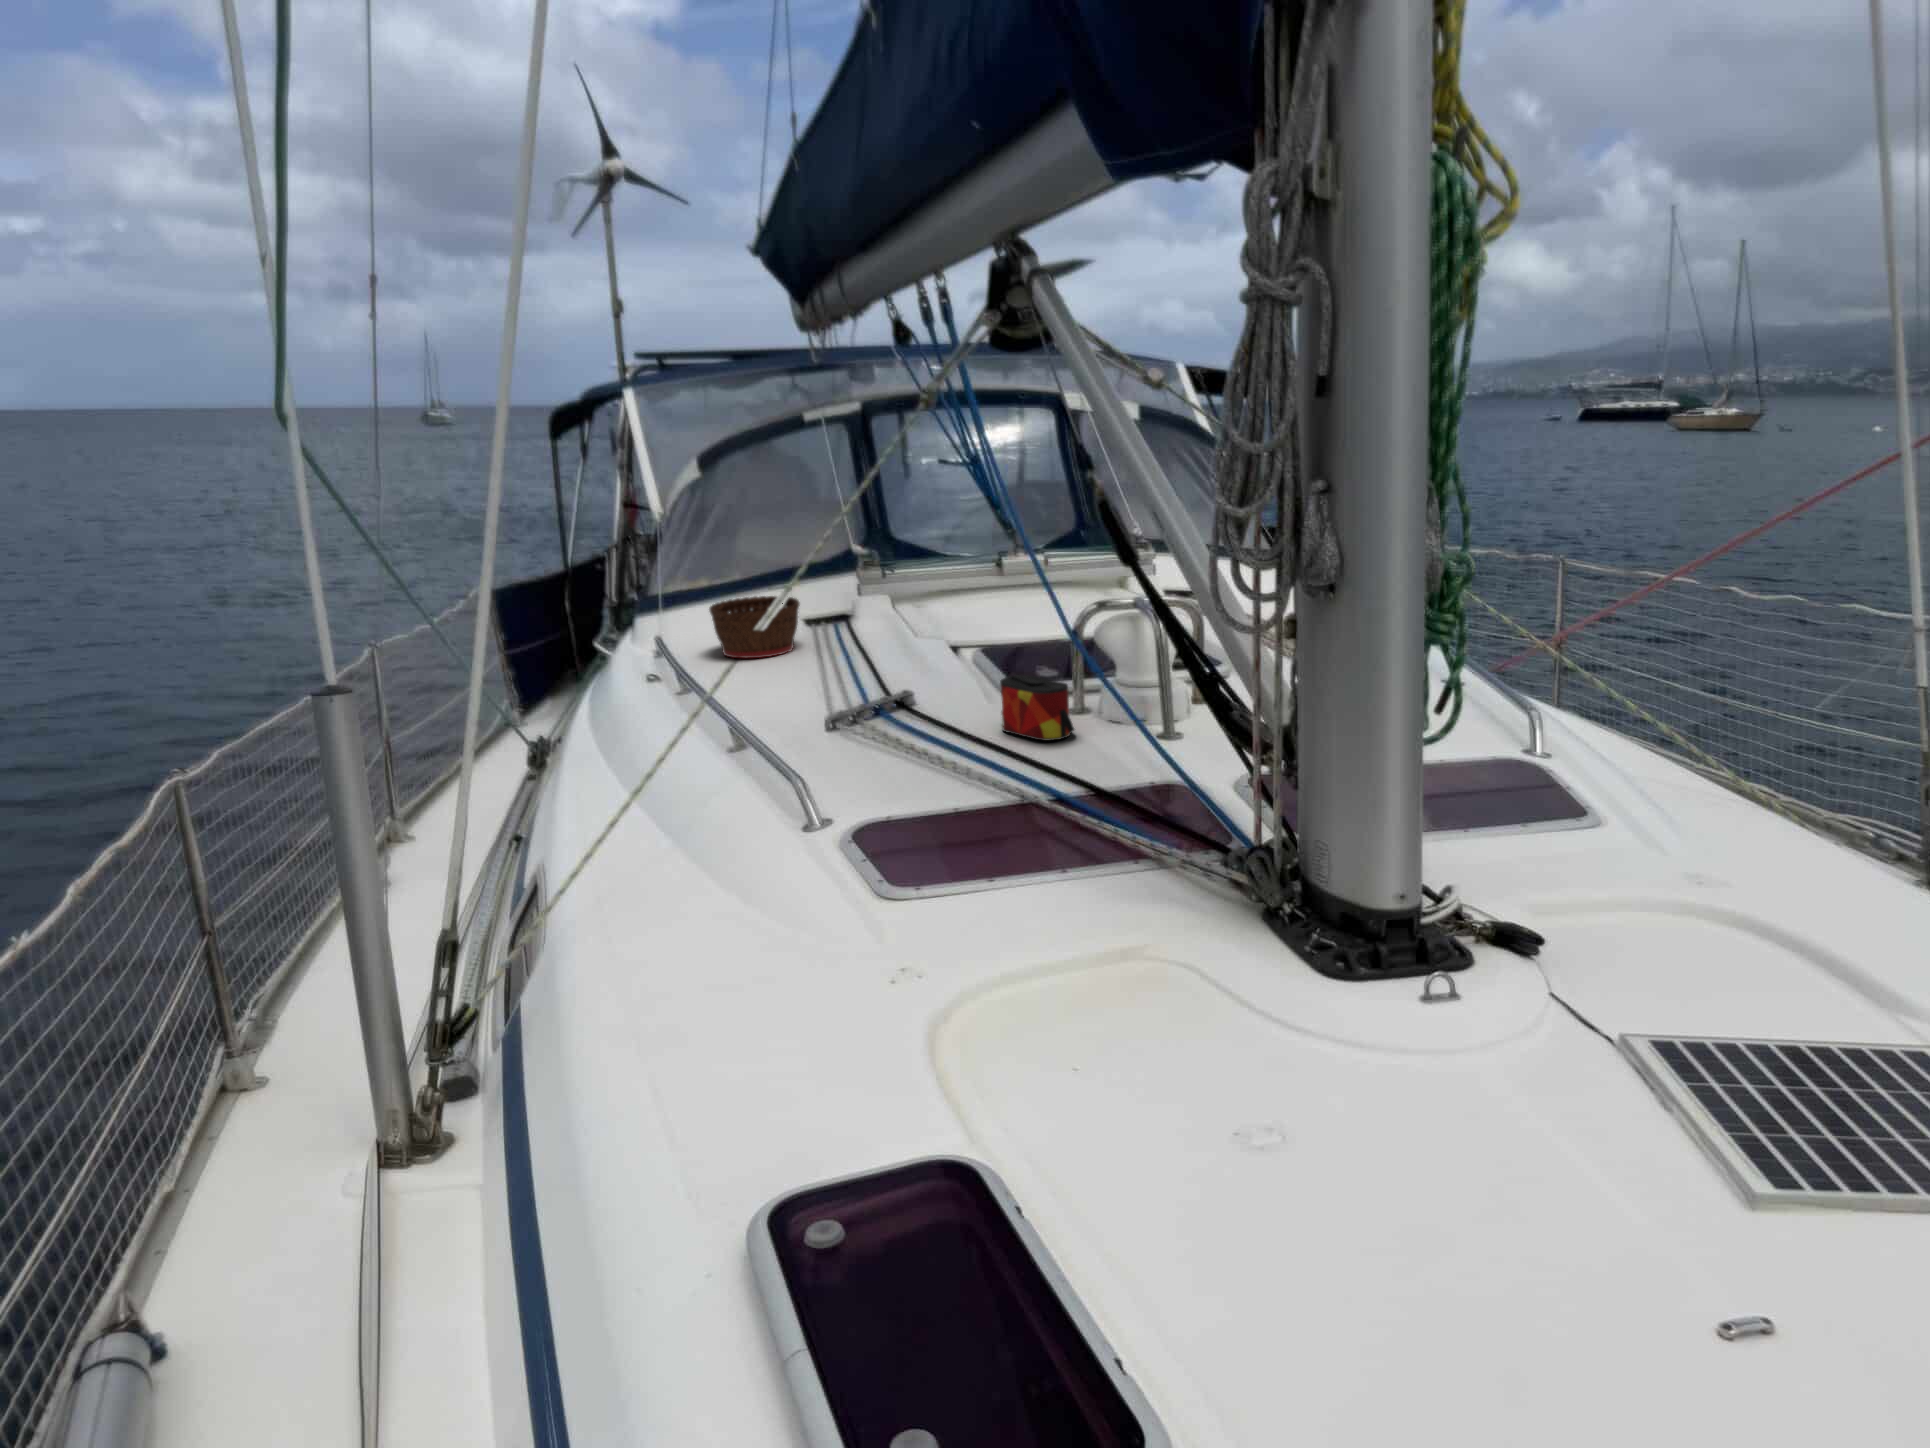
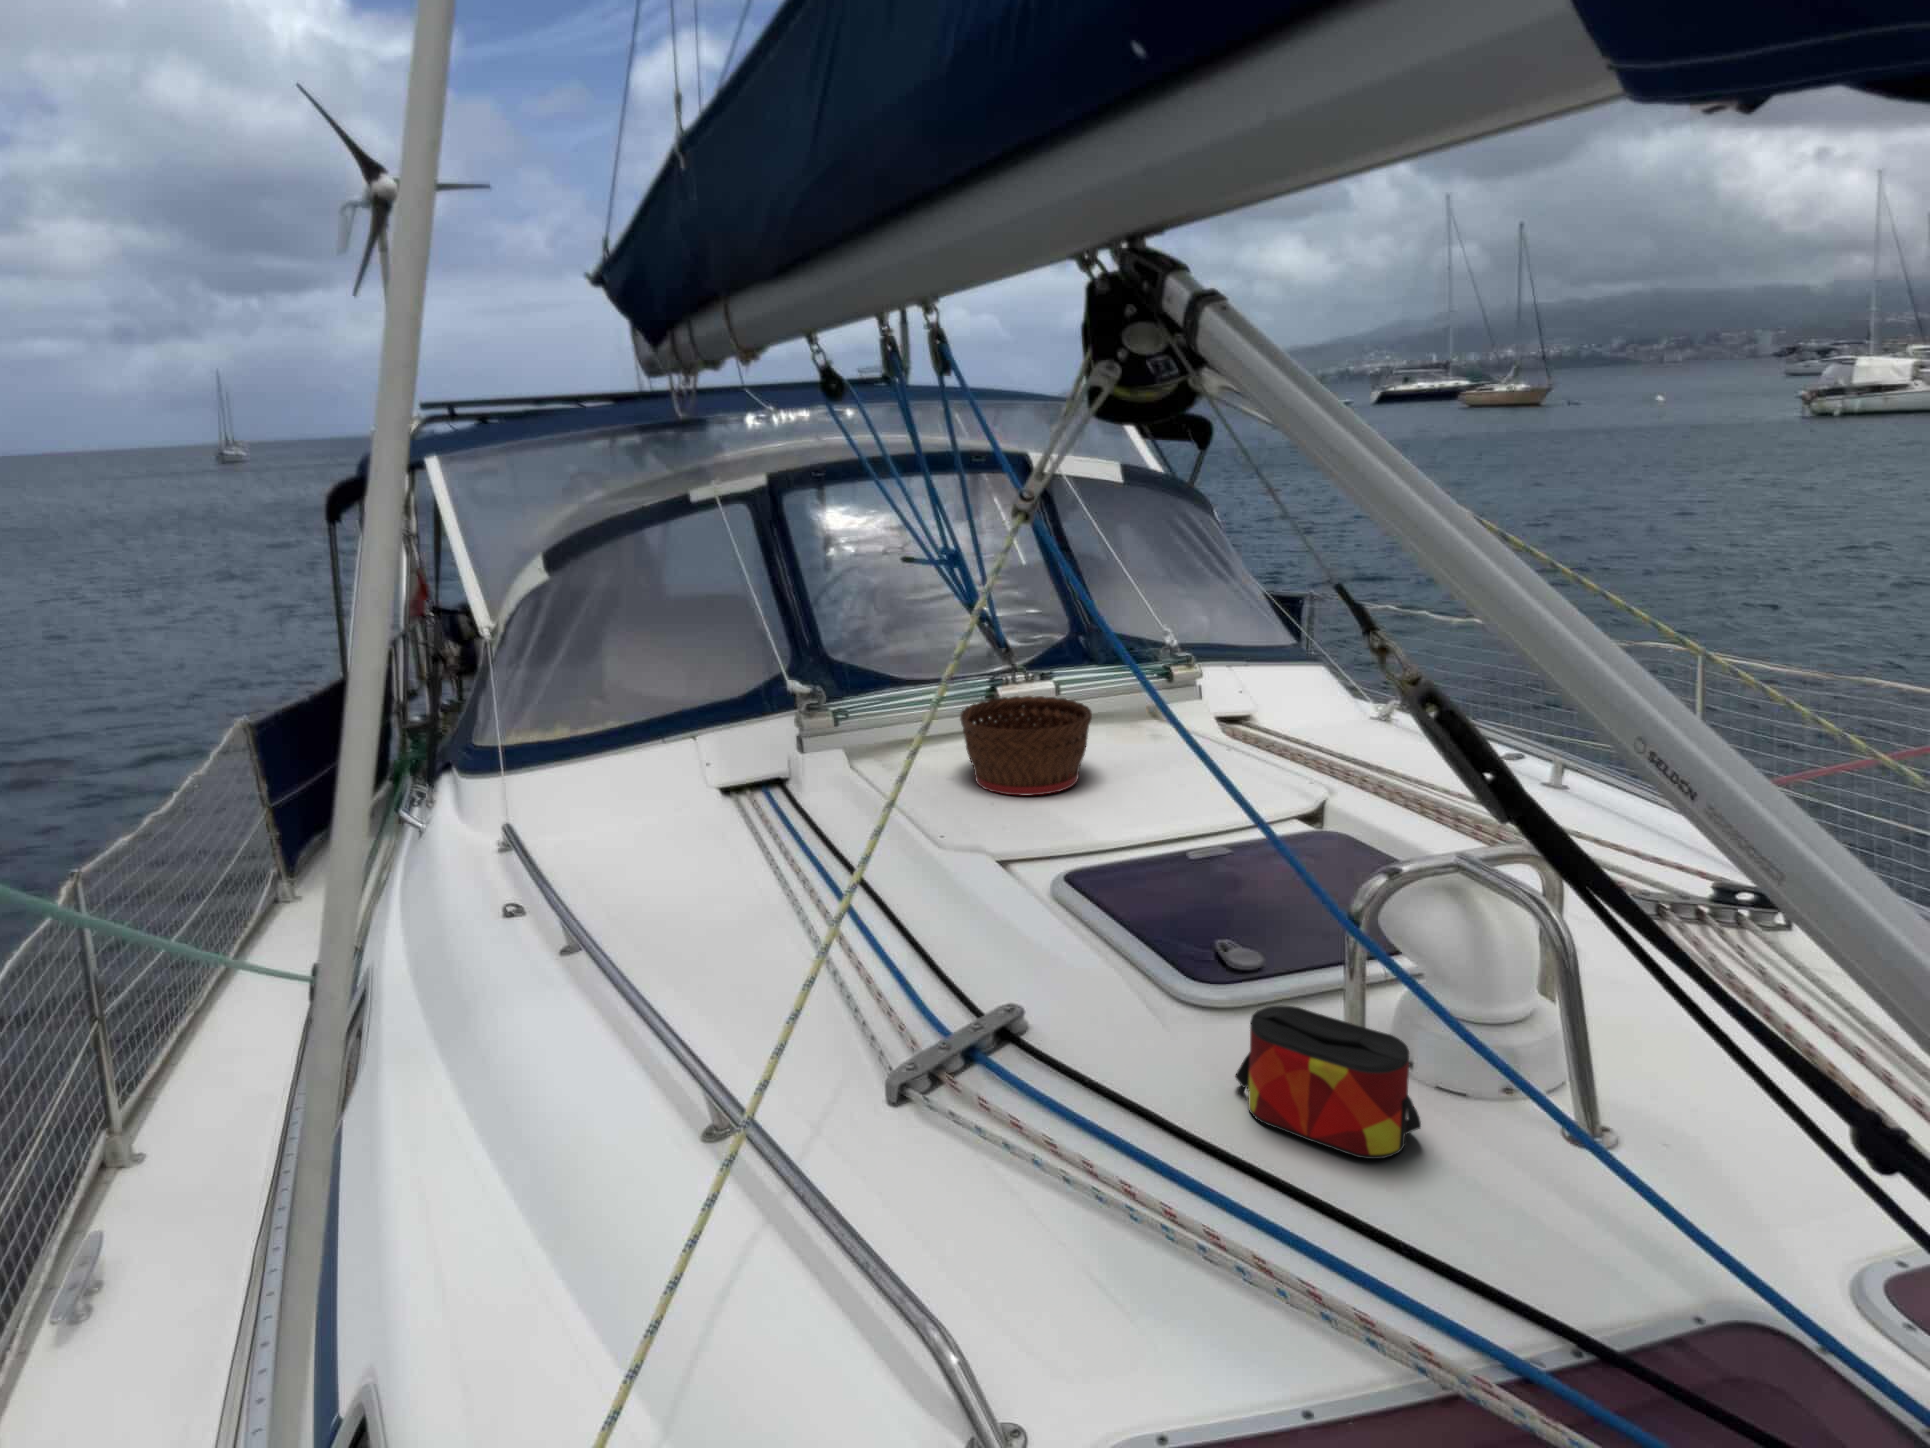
basket: present [709,596,800,658] -> present [960,696,1092,795]

